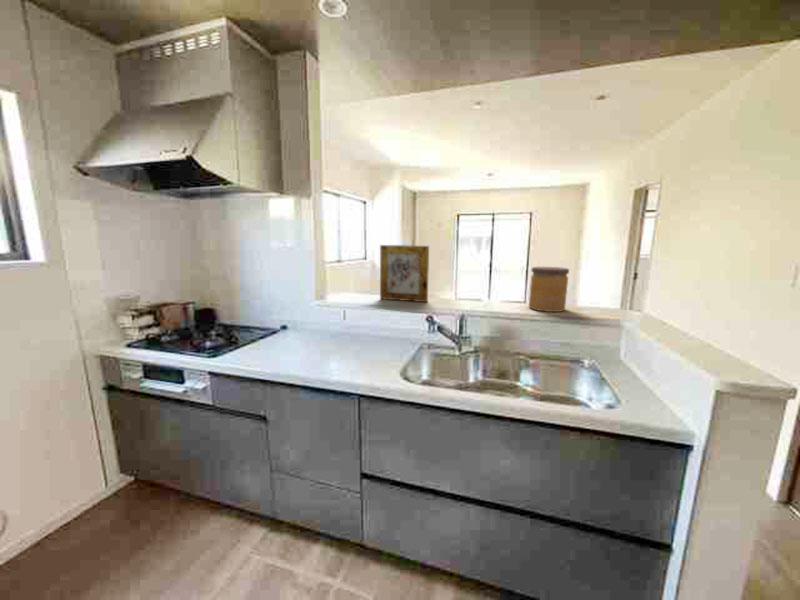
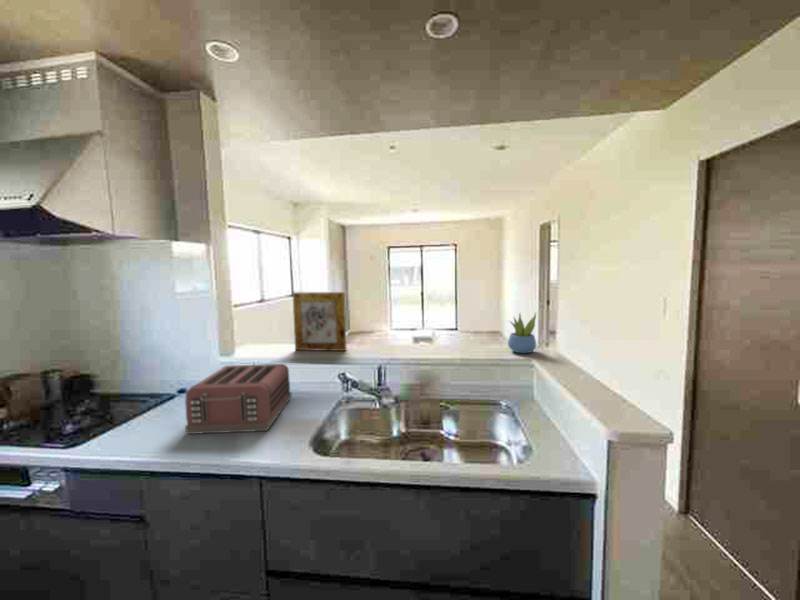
jar: present [529,267,569,312] -> none [447,308,482,354]
succulent plant: none [595,271,632,315] -> present [508,314,536,353]
toaster: none [295,306,378,362] -> present [185,364,291,434]

